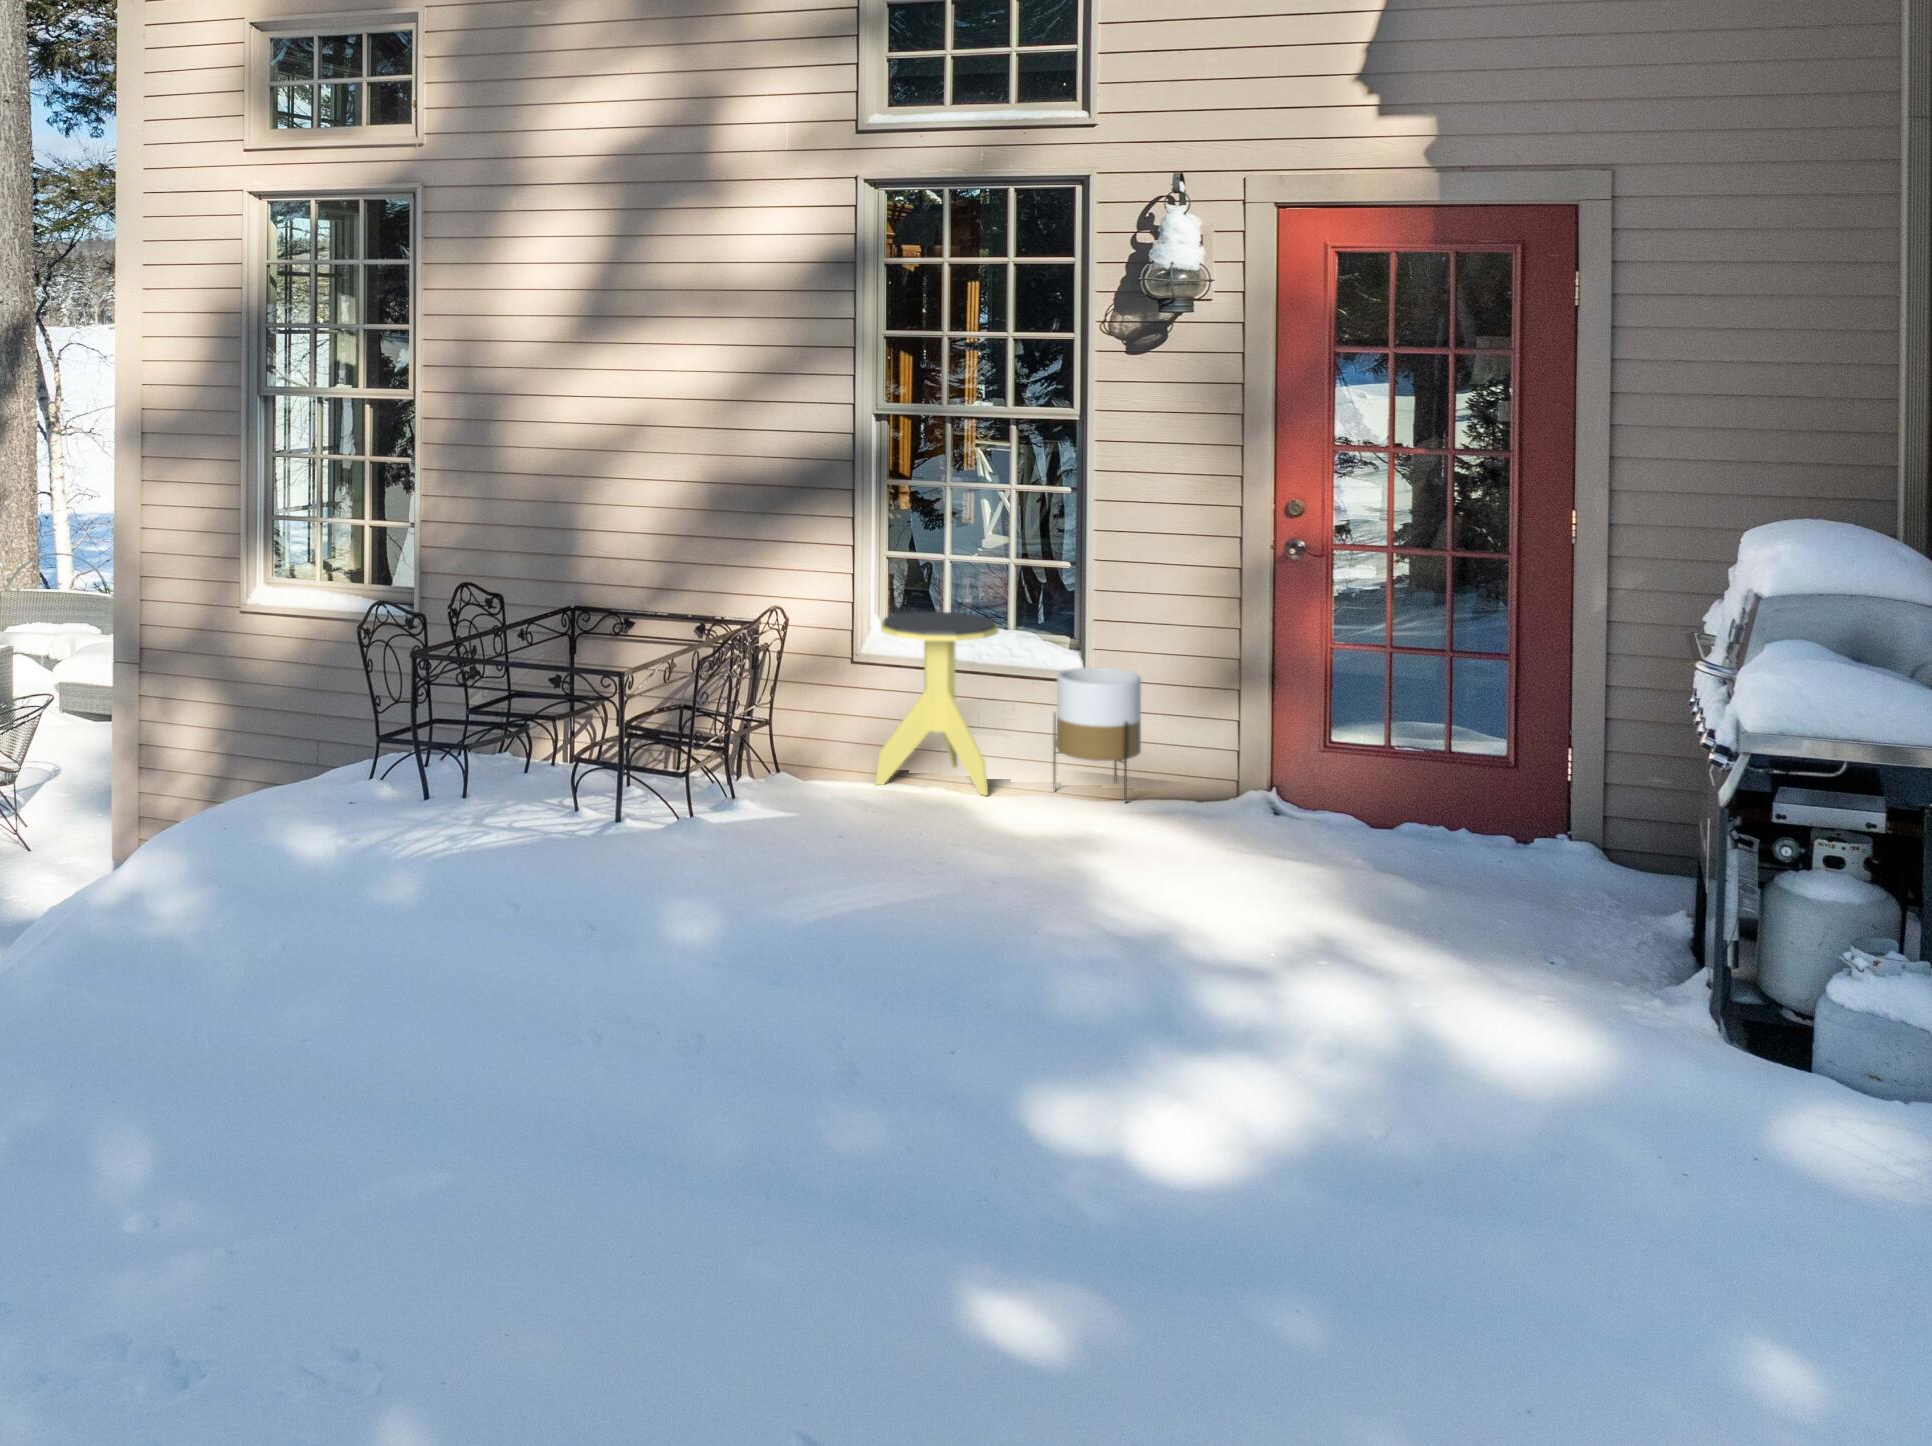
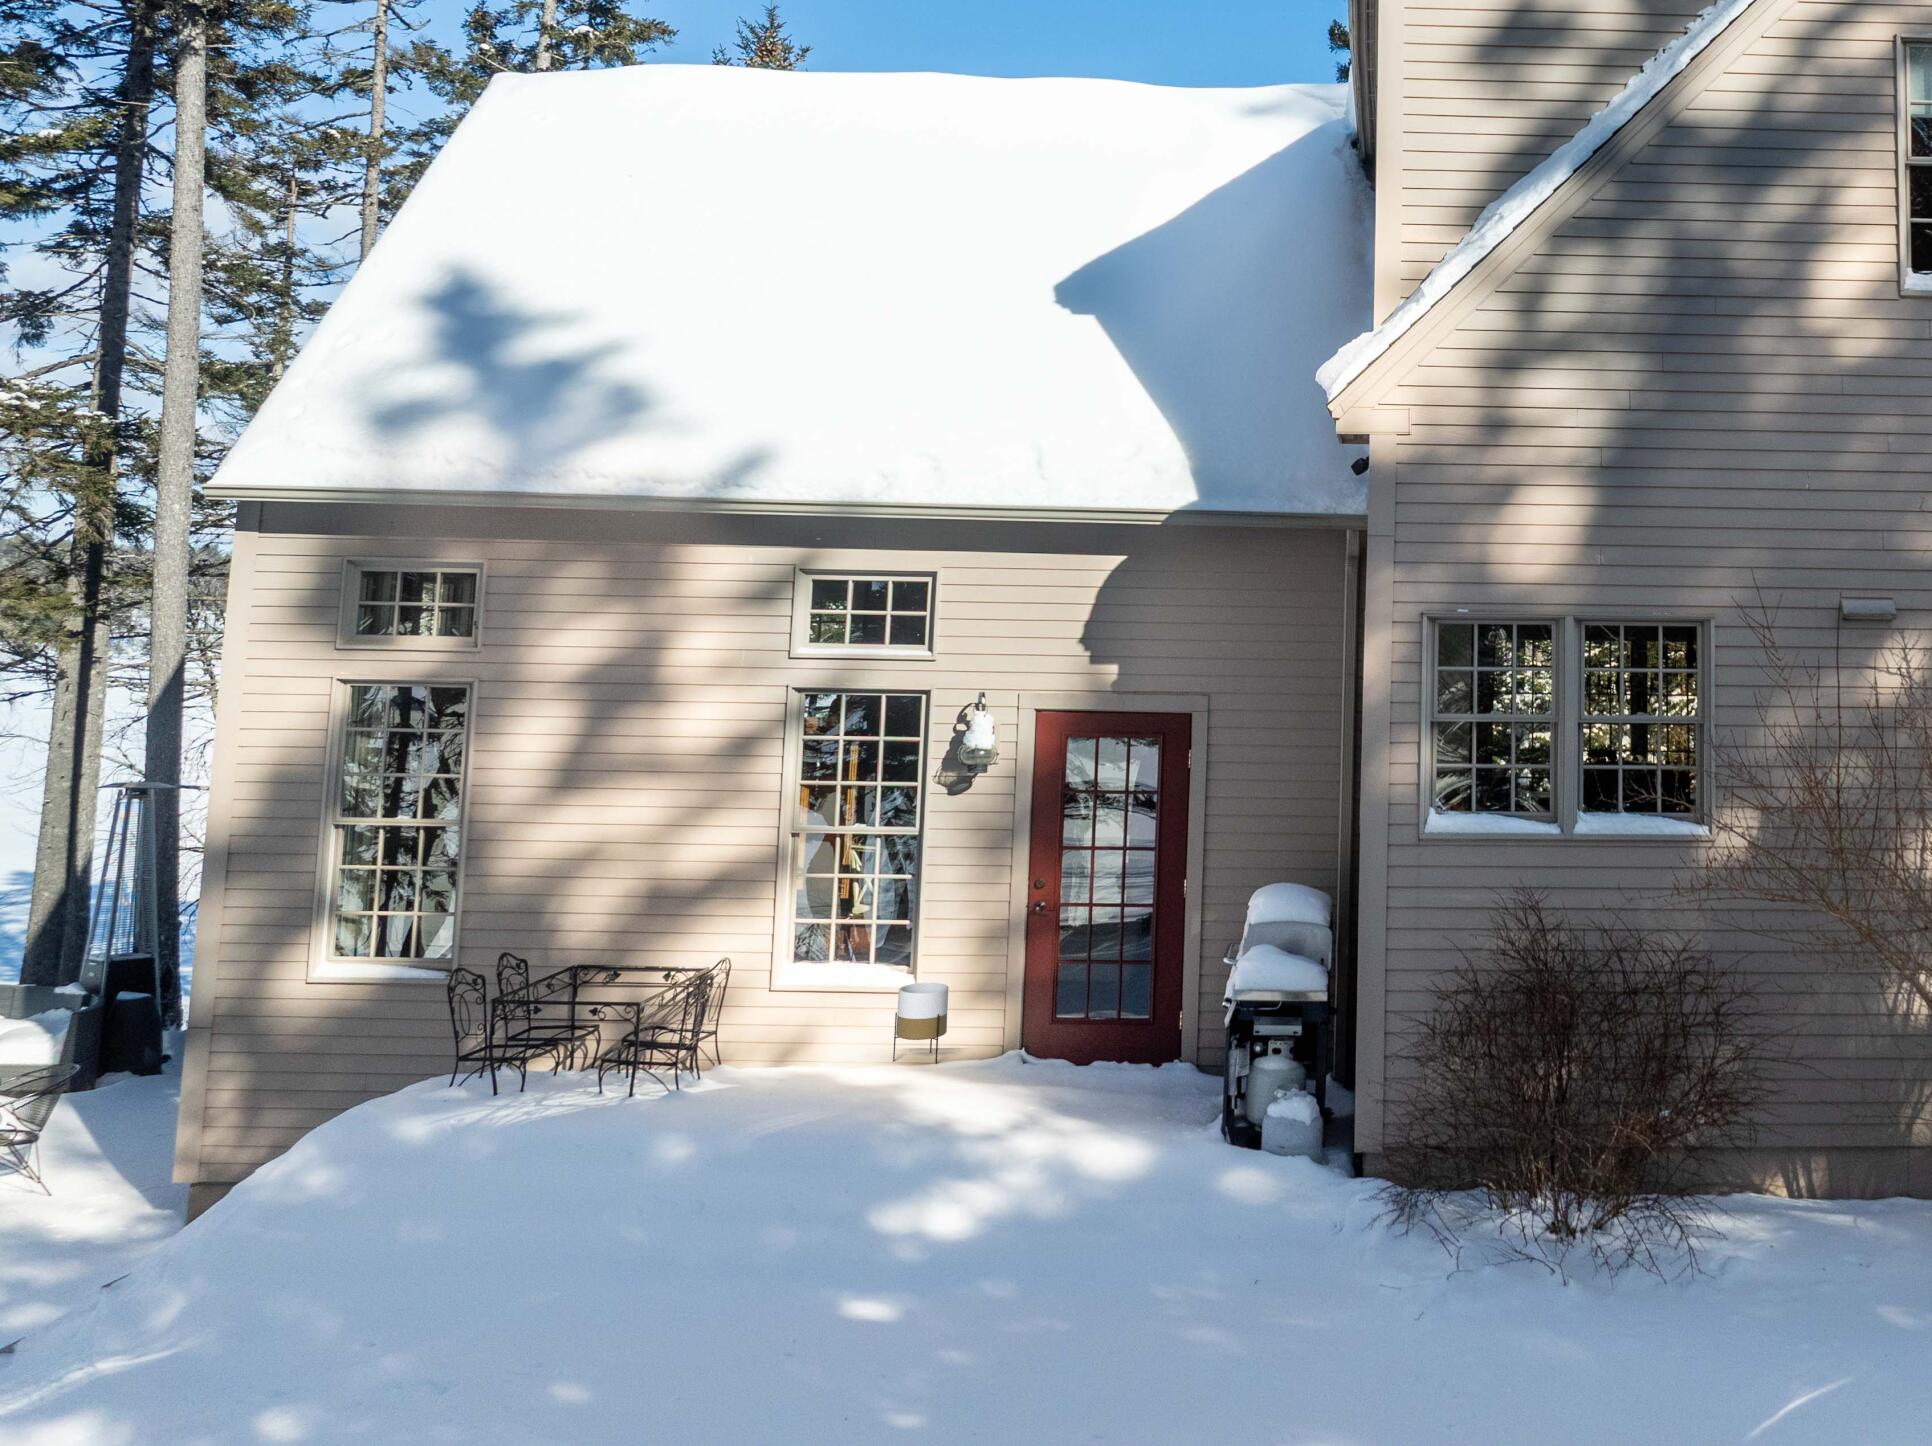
side table: present [875,612,999,795] -> none [782,956,864,1069]

